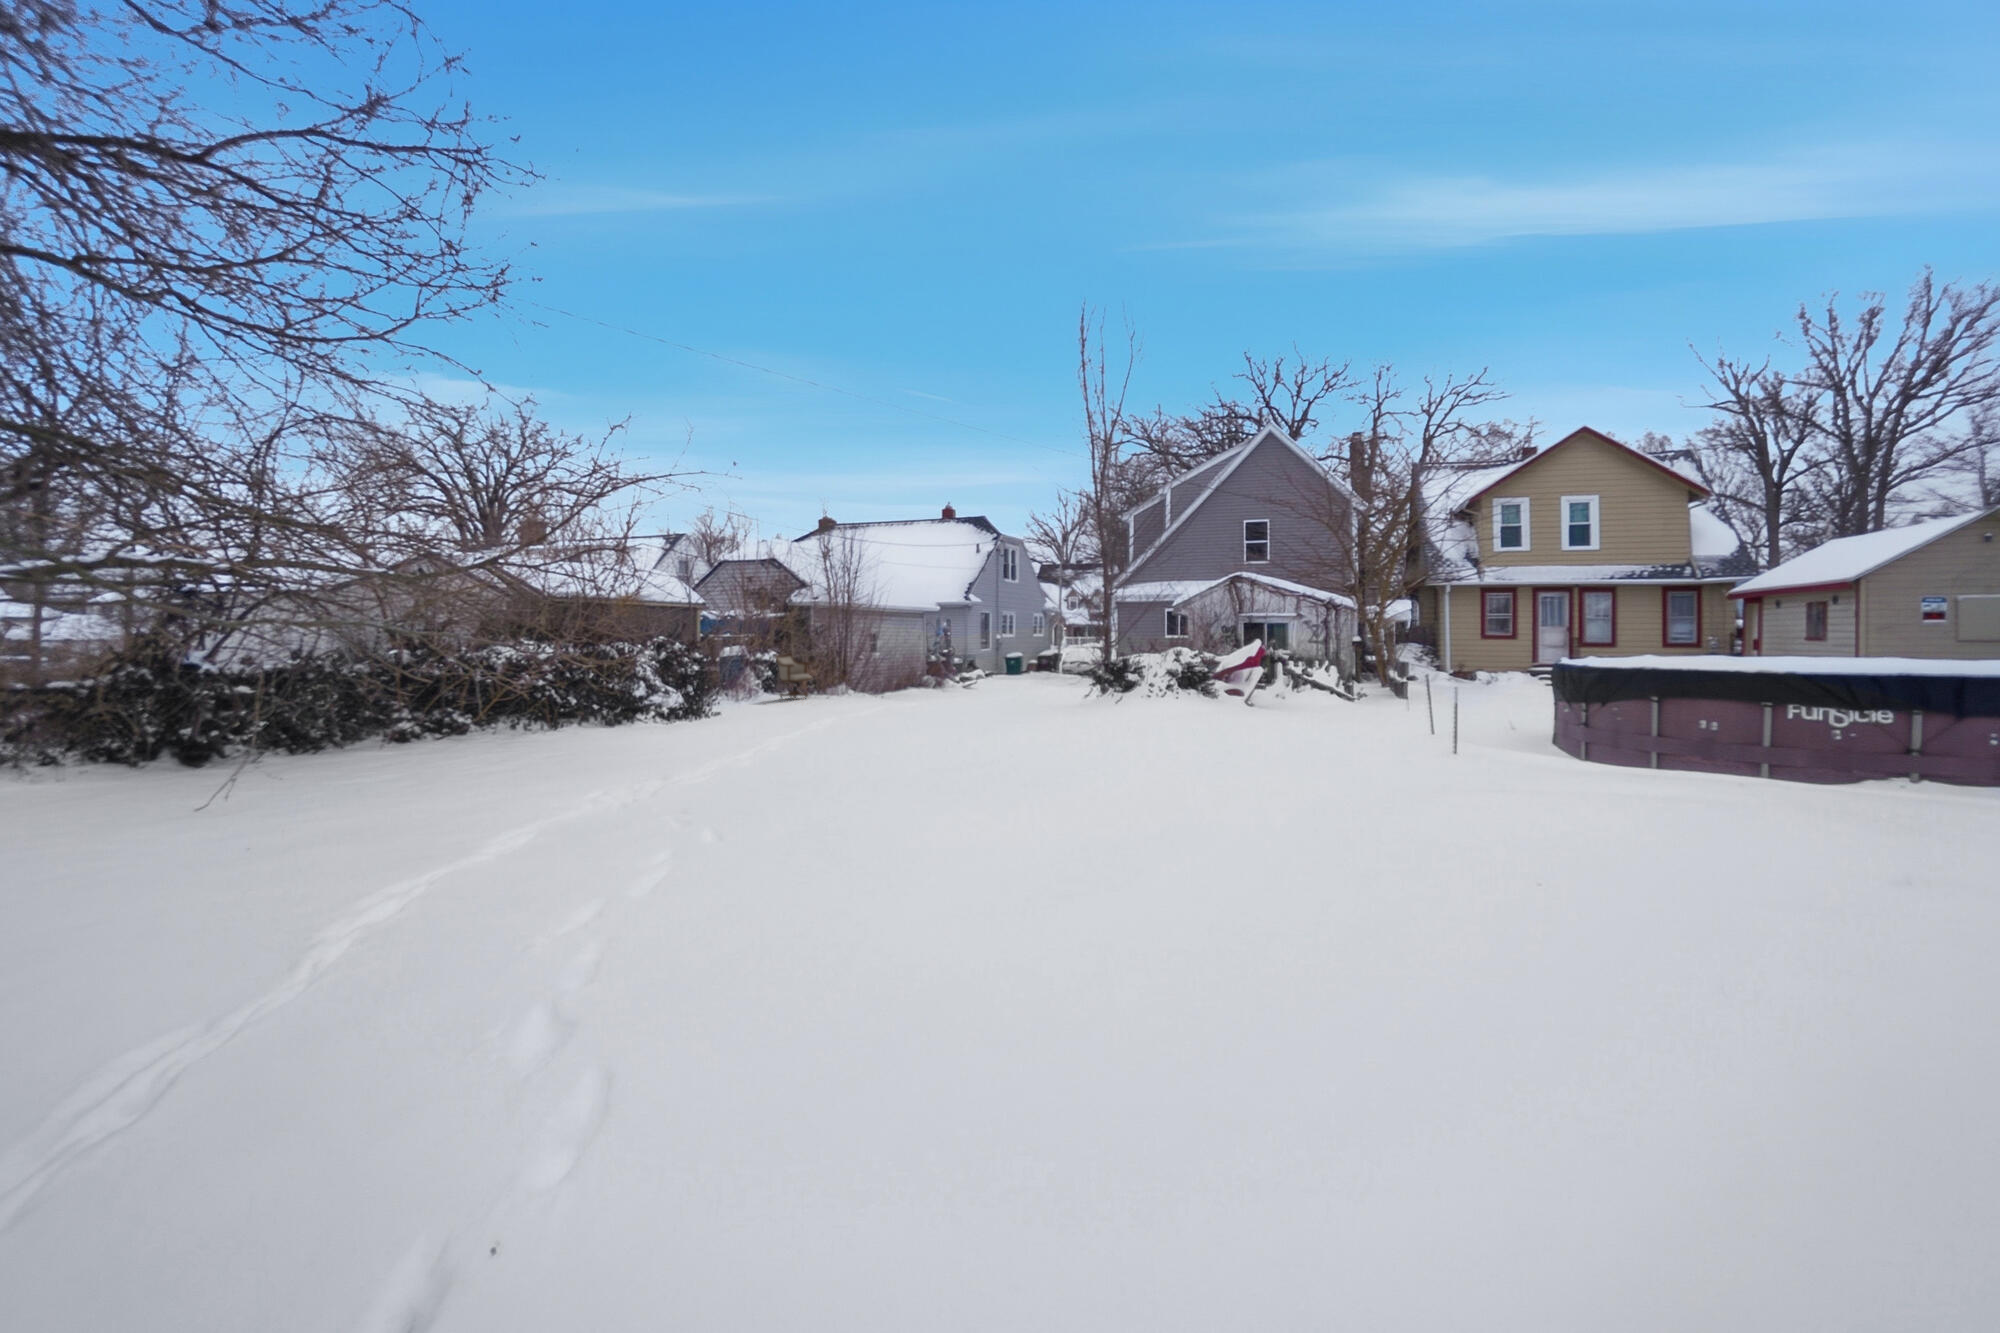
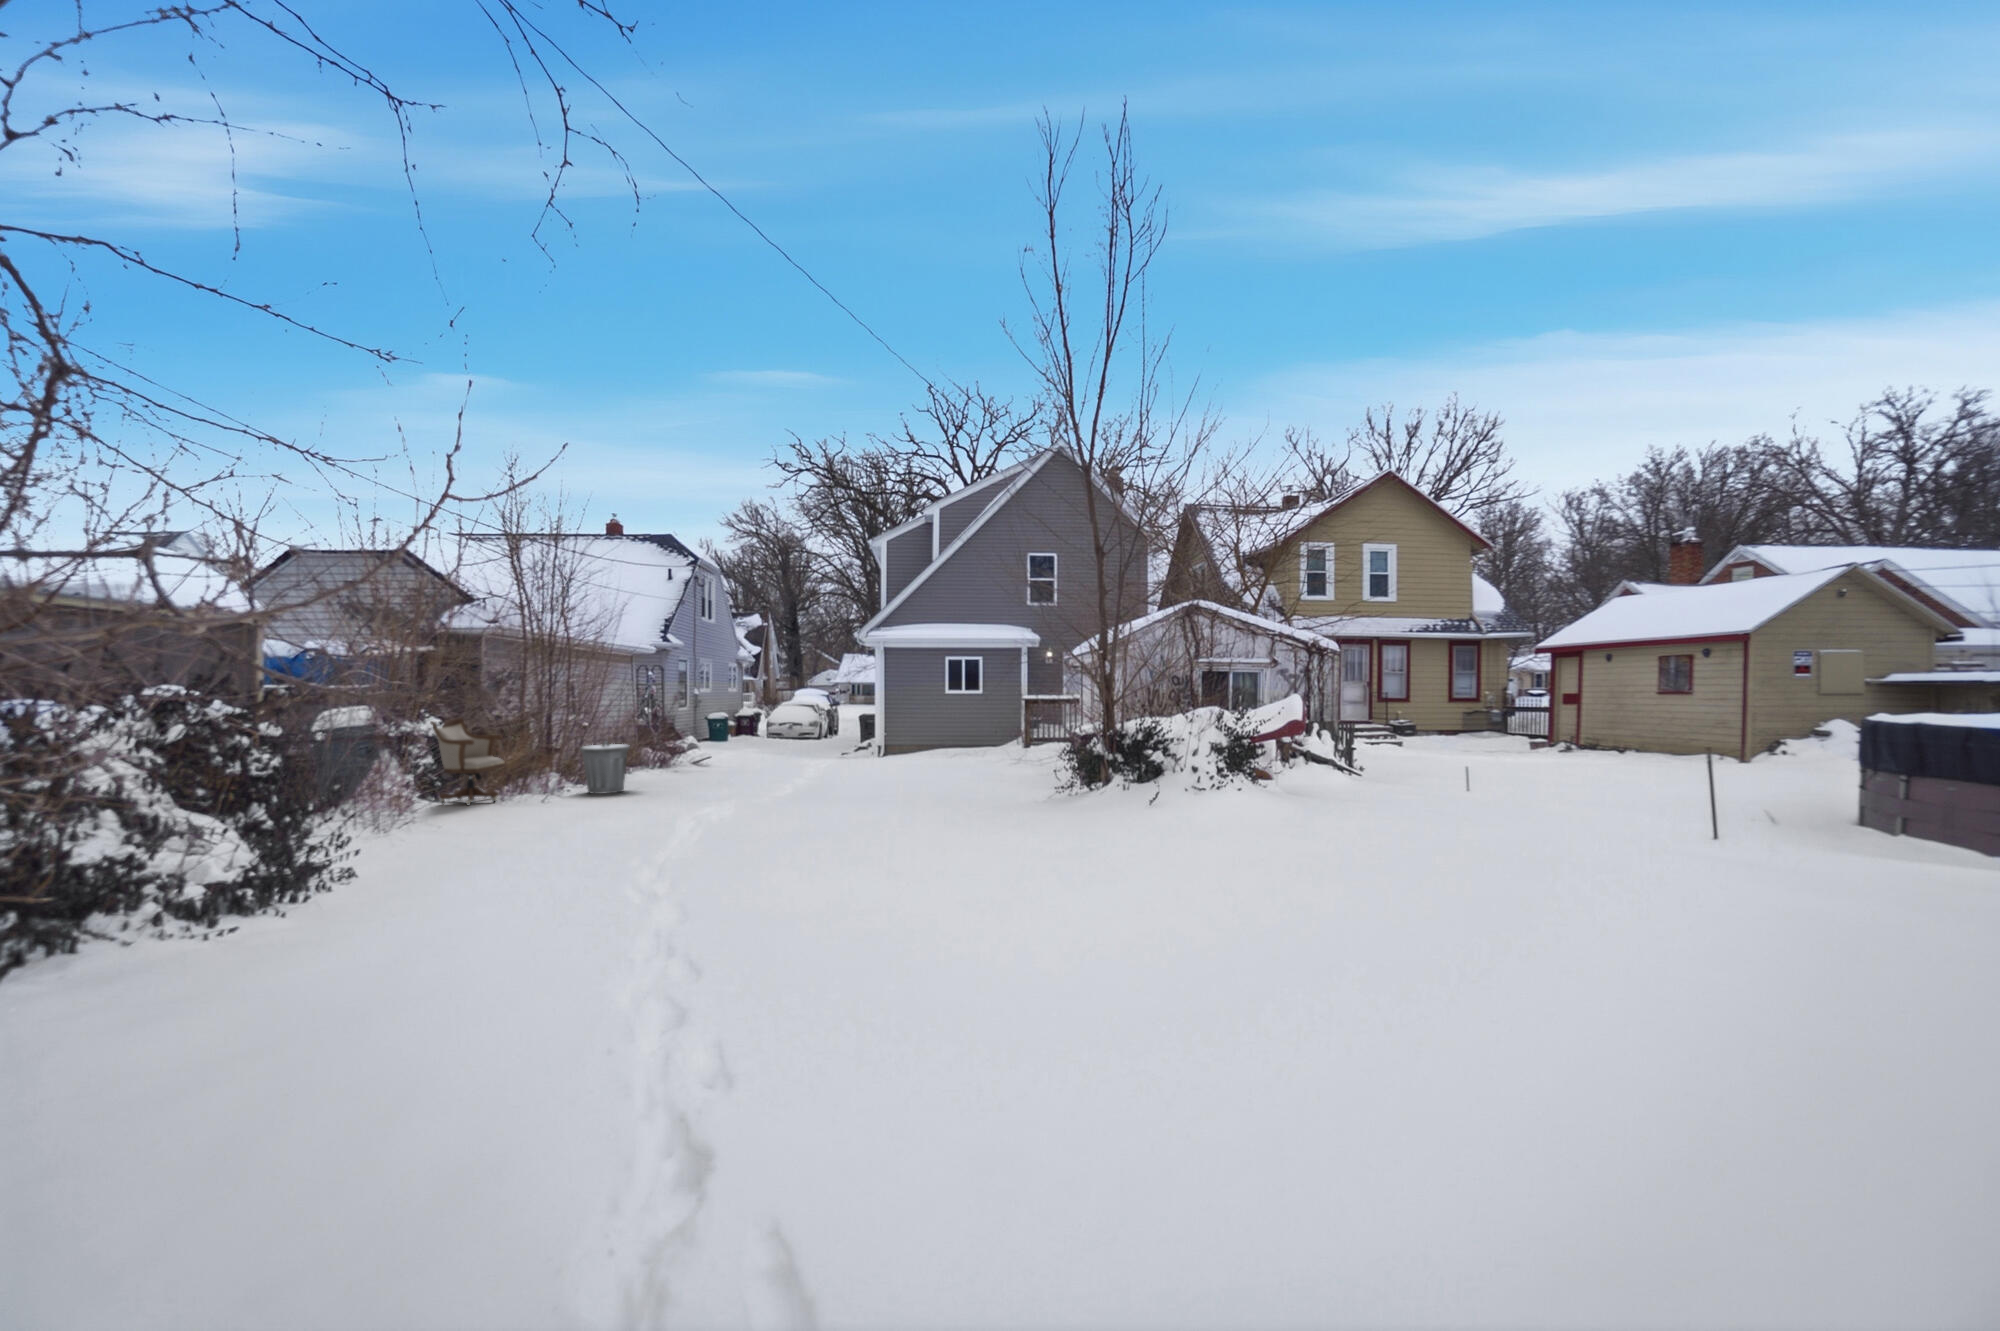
trash can: none [861,668,890,699] -> present [580,741,630,794]

